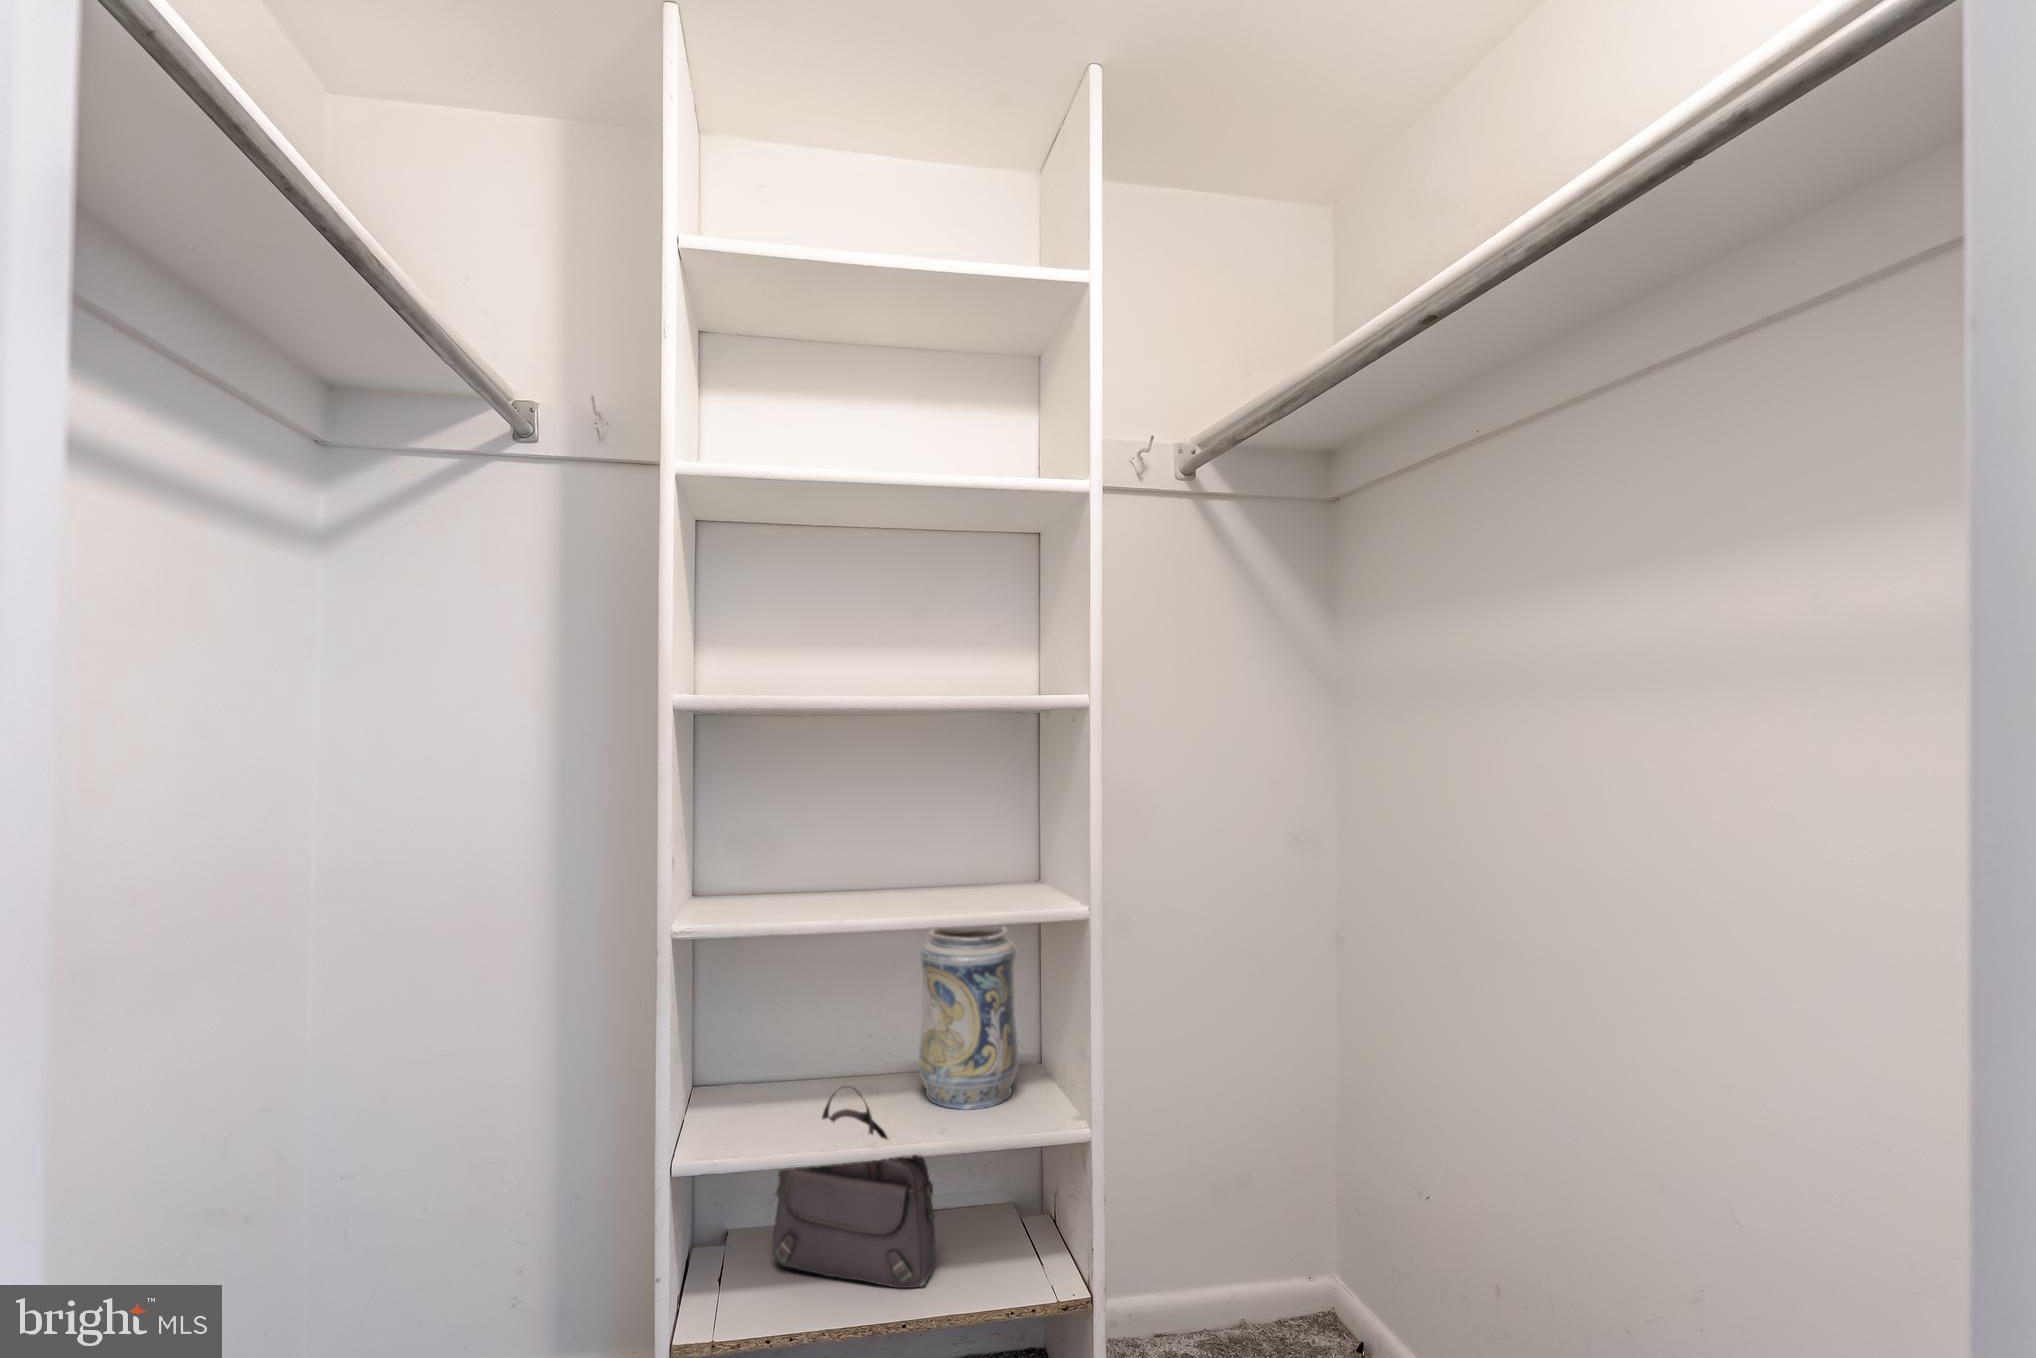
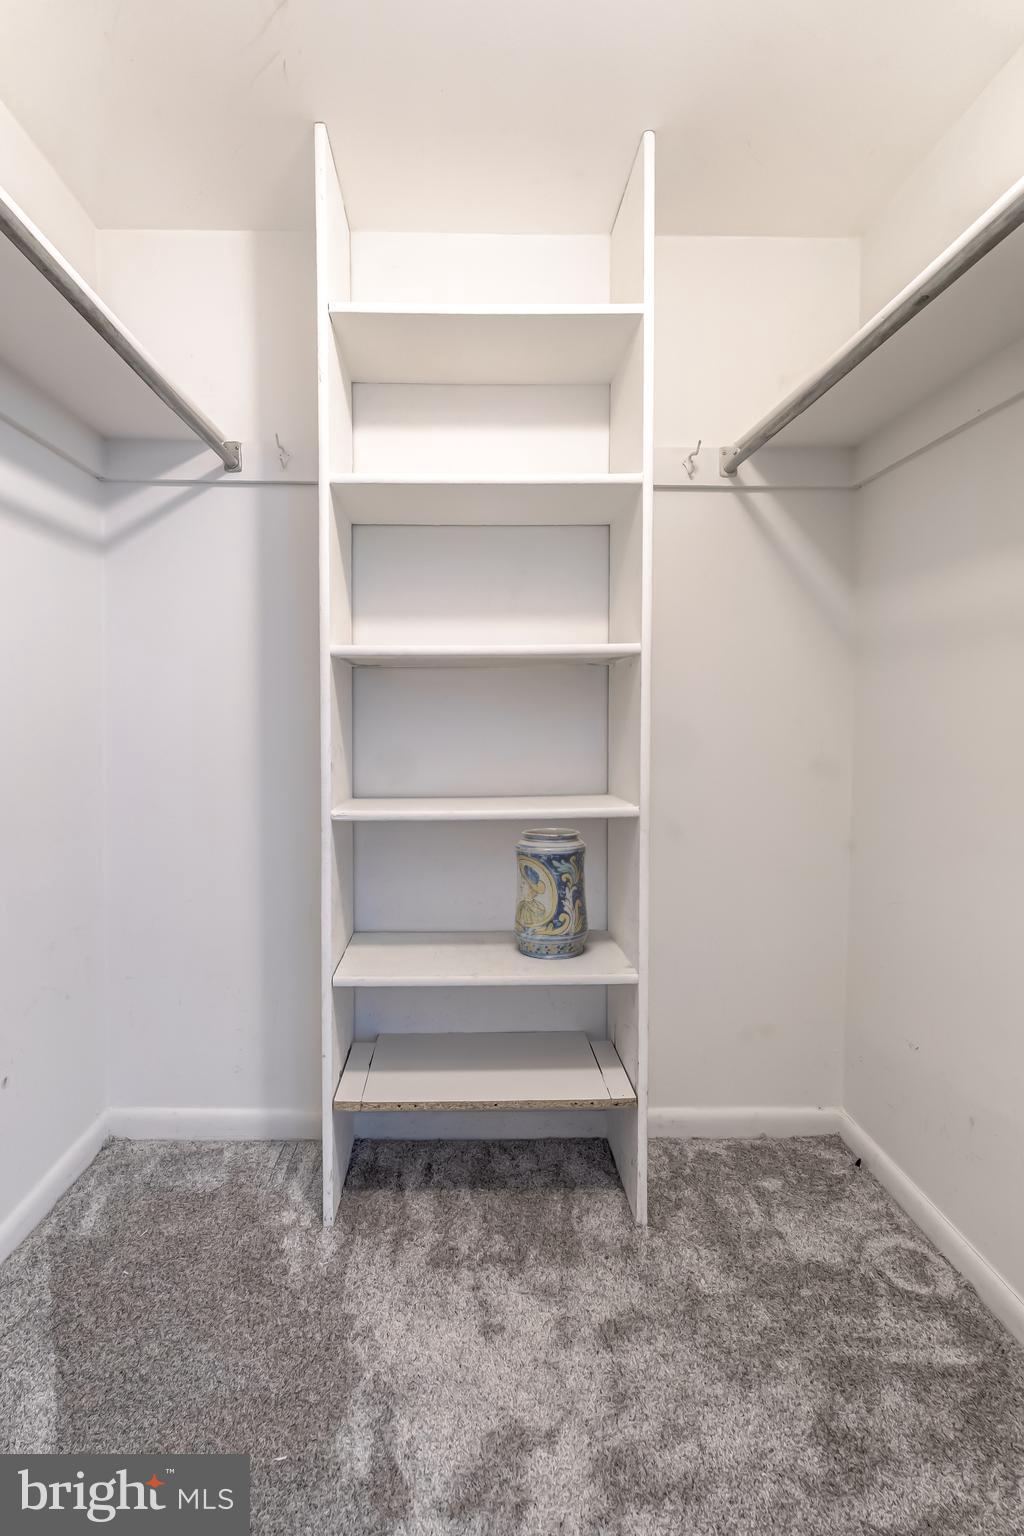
handbag: present [772,1086,935,1288] -> none [412,936,524,1082]

